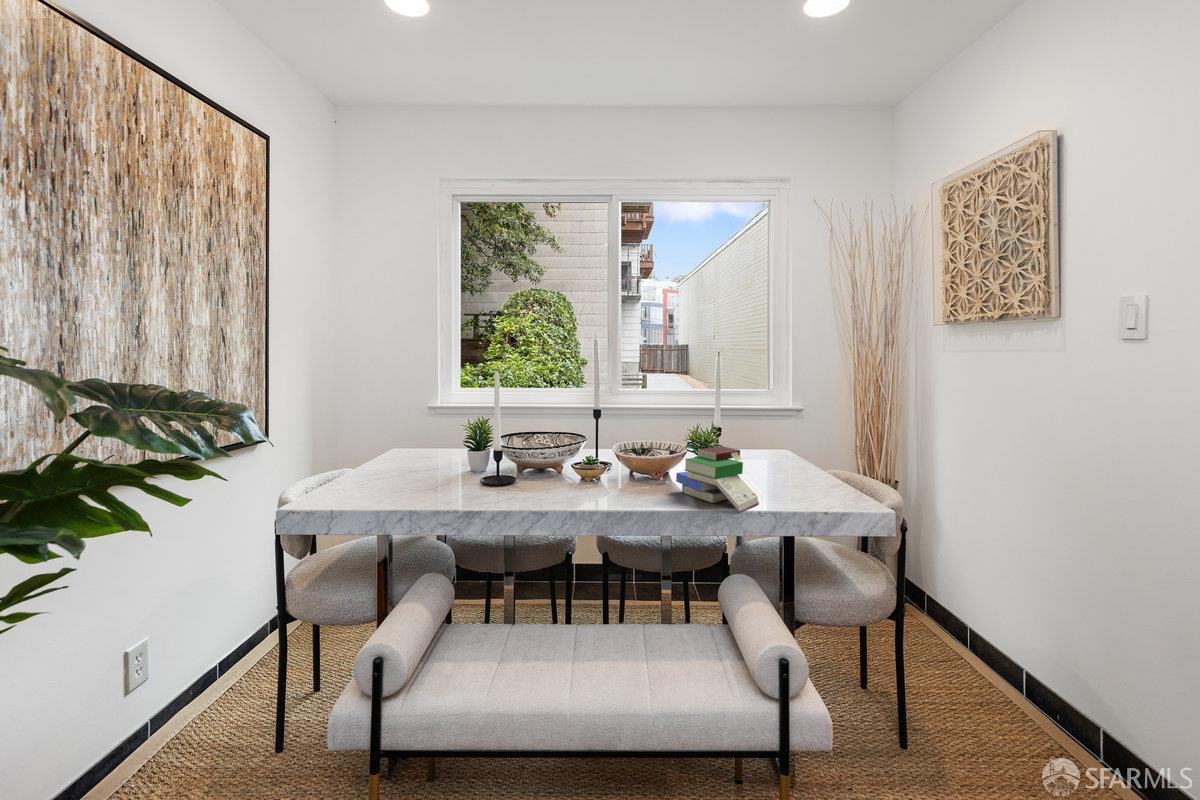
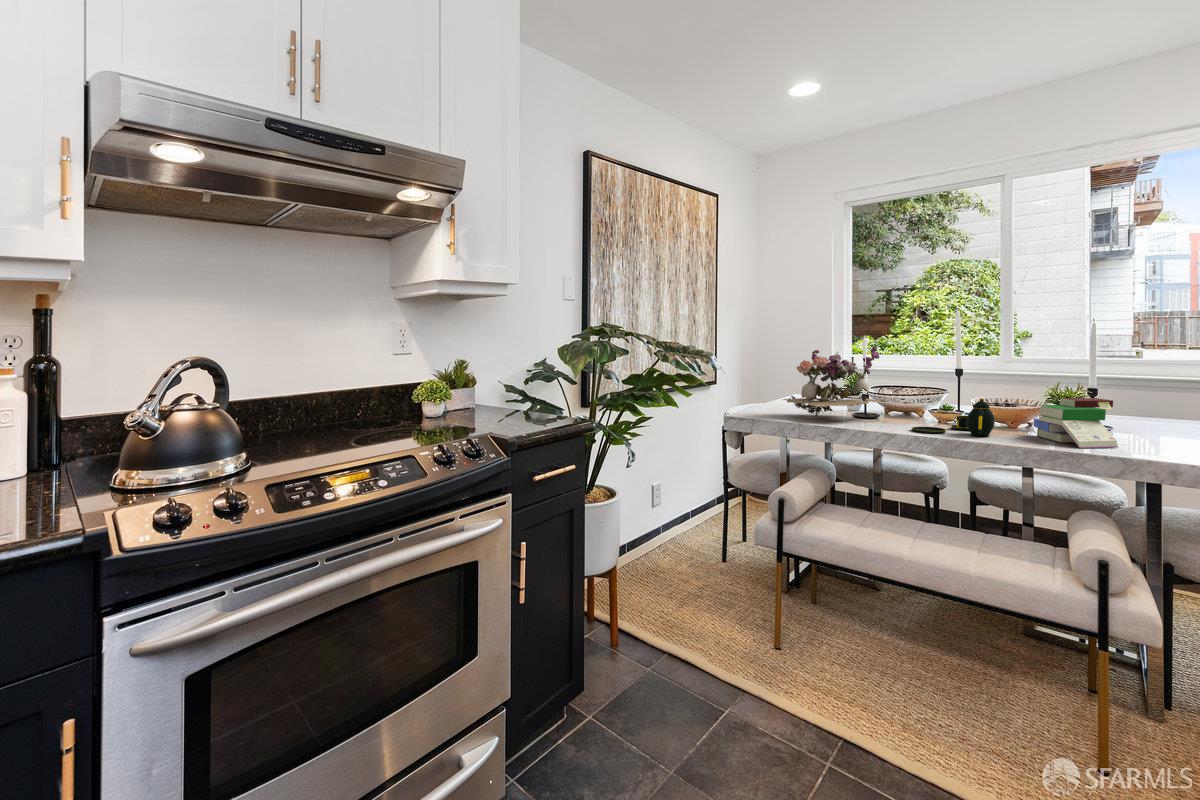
flower arrangement: none [379,385,517,488] -> present [783,345,882,416]
teapot: none [565,458,653,508] -> present [912,398,995,436]

